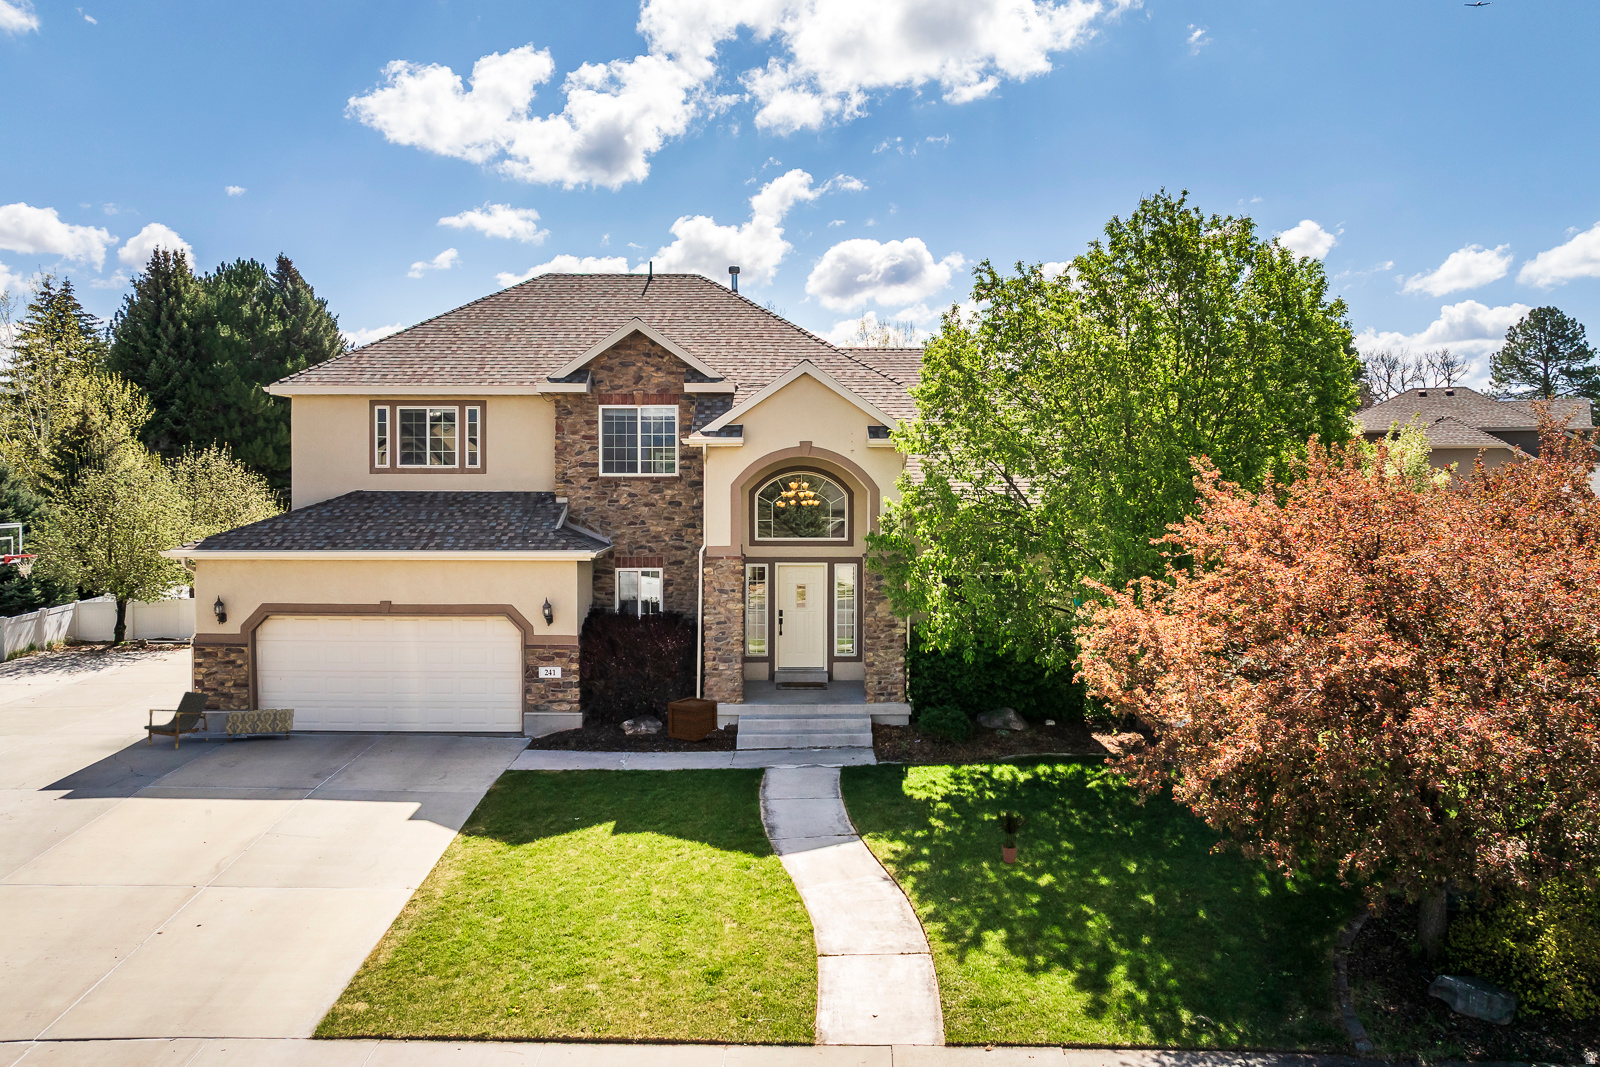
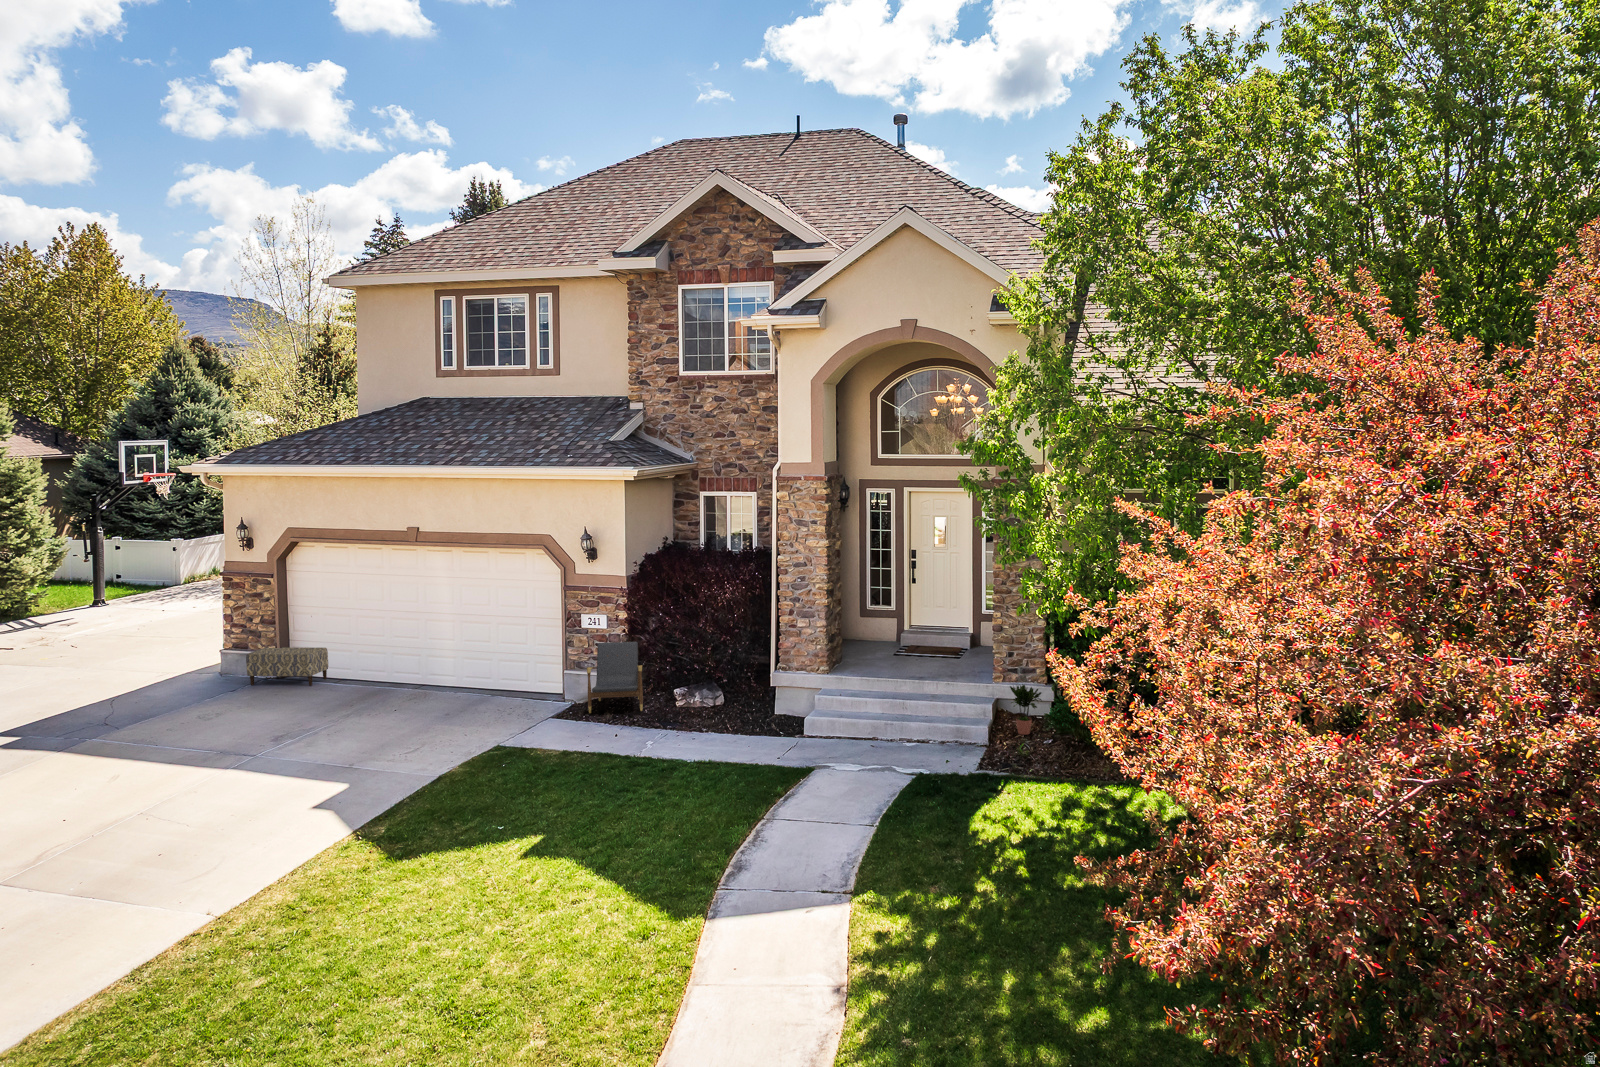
lounge chair: present [144,692,209,749] -> present [587,642,643,713]
wooden crate: present [668,697,718,742] -> none [725,663,791,724]
potted plant: present [996,810,1030,863] -> present [1010,685,1042,735]

